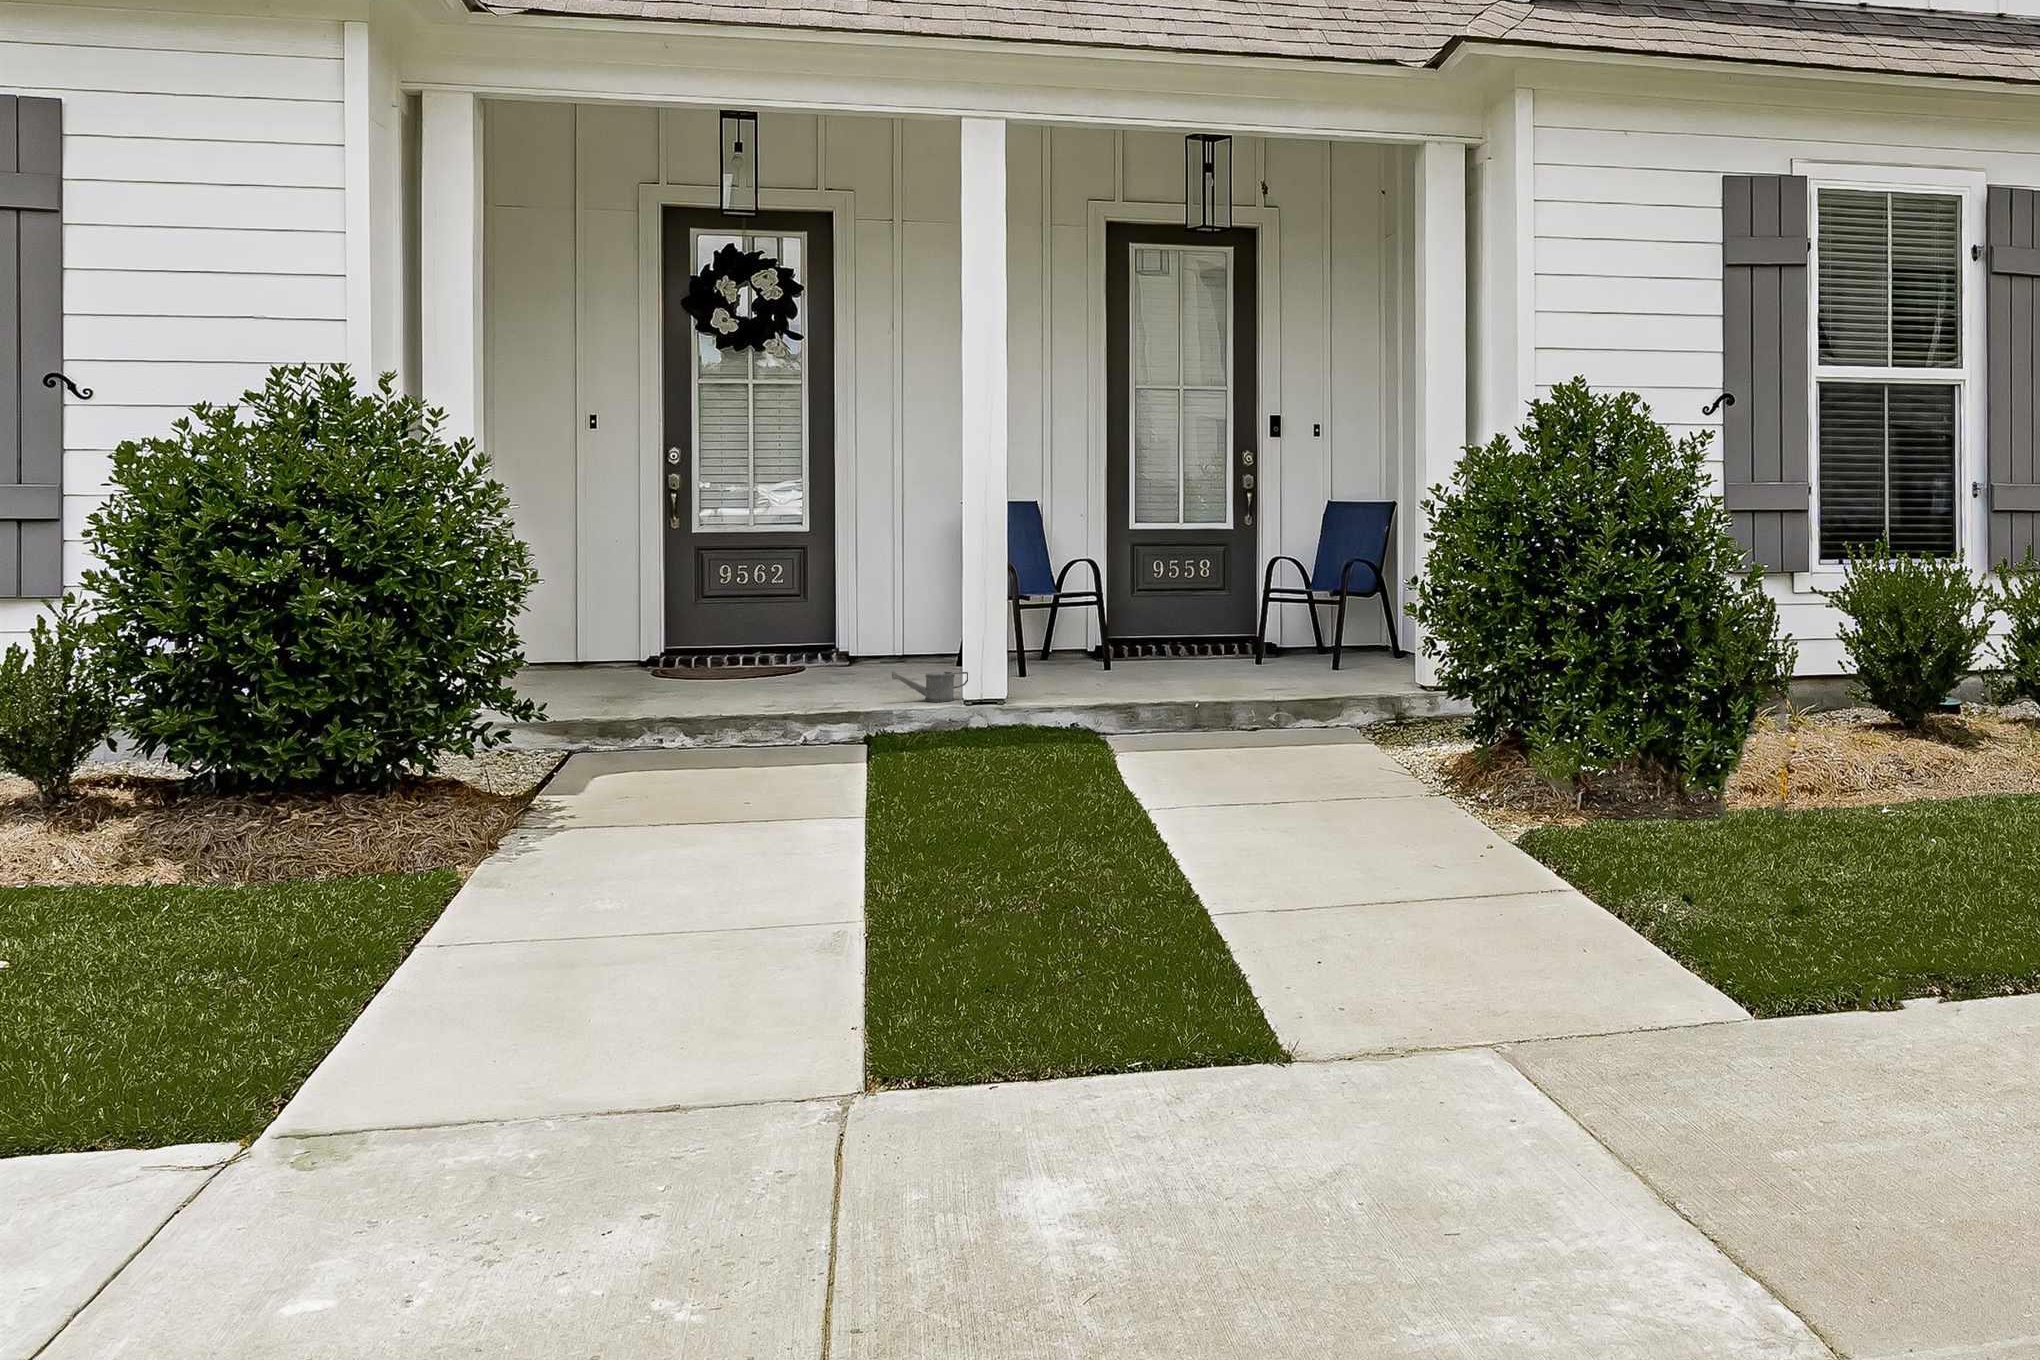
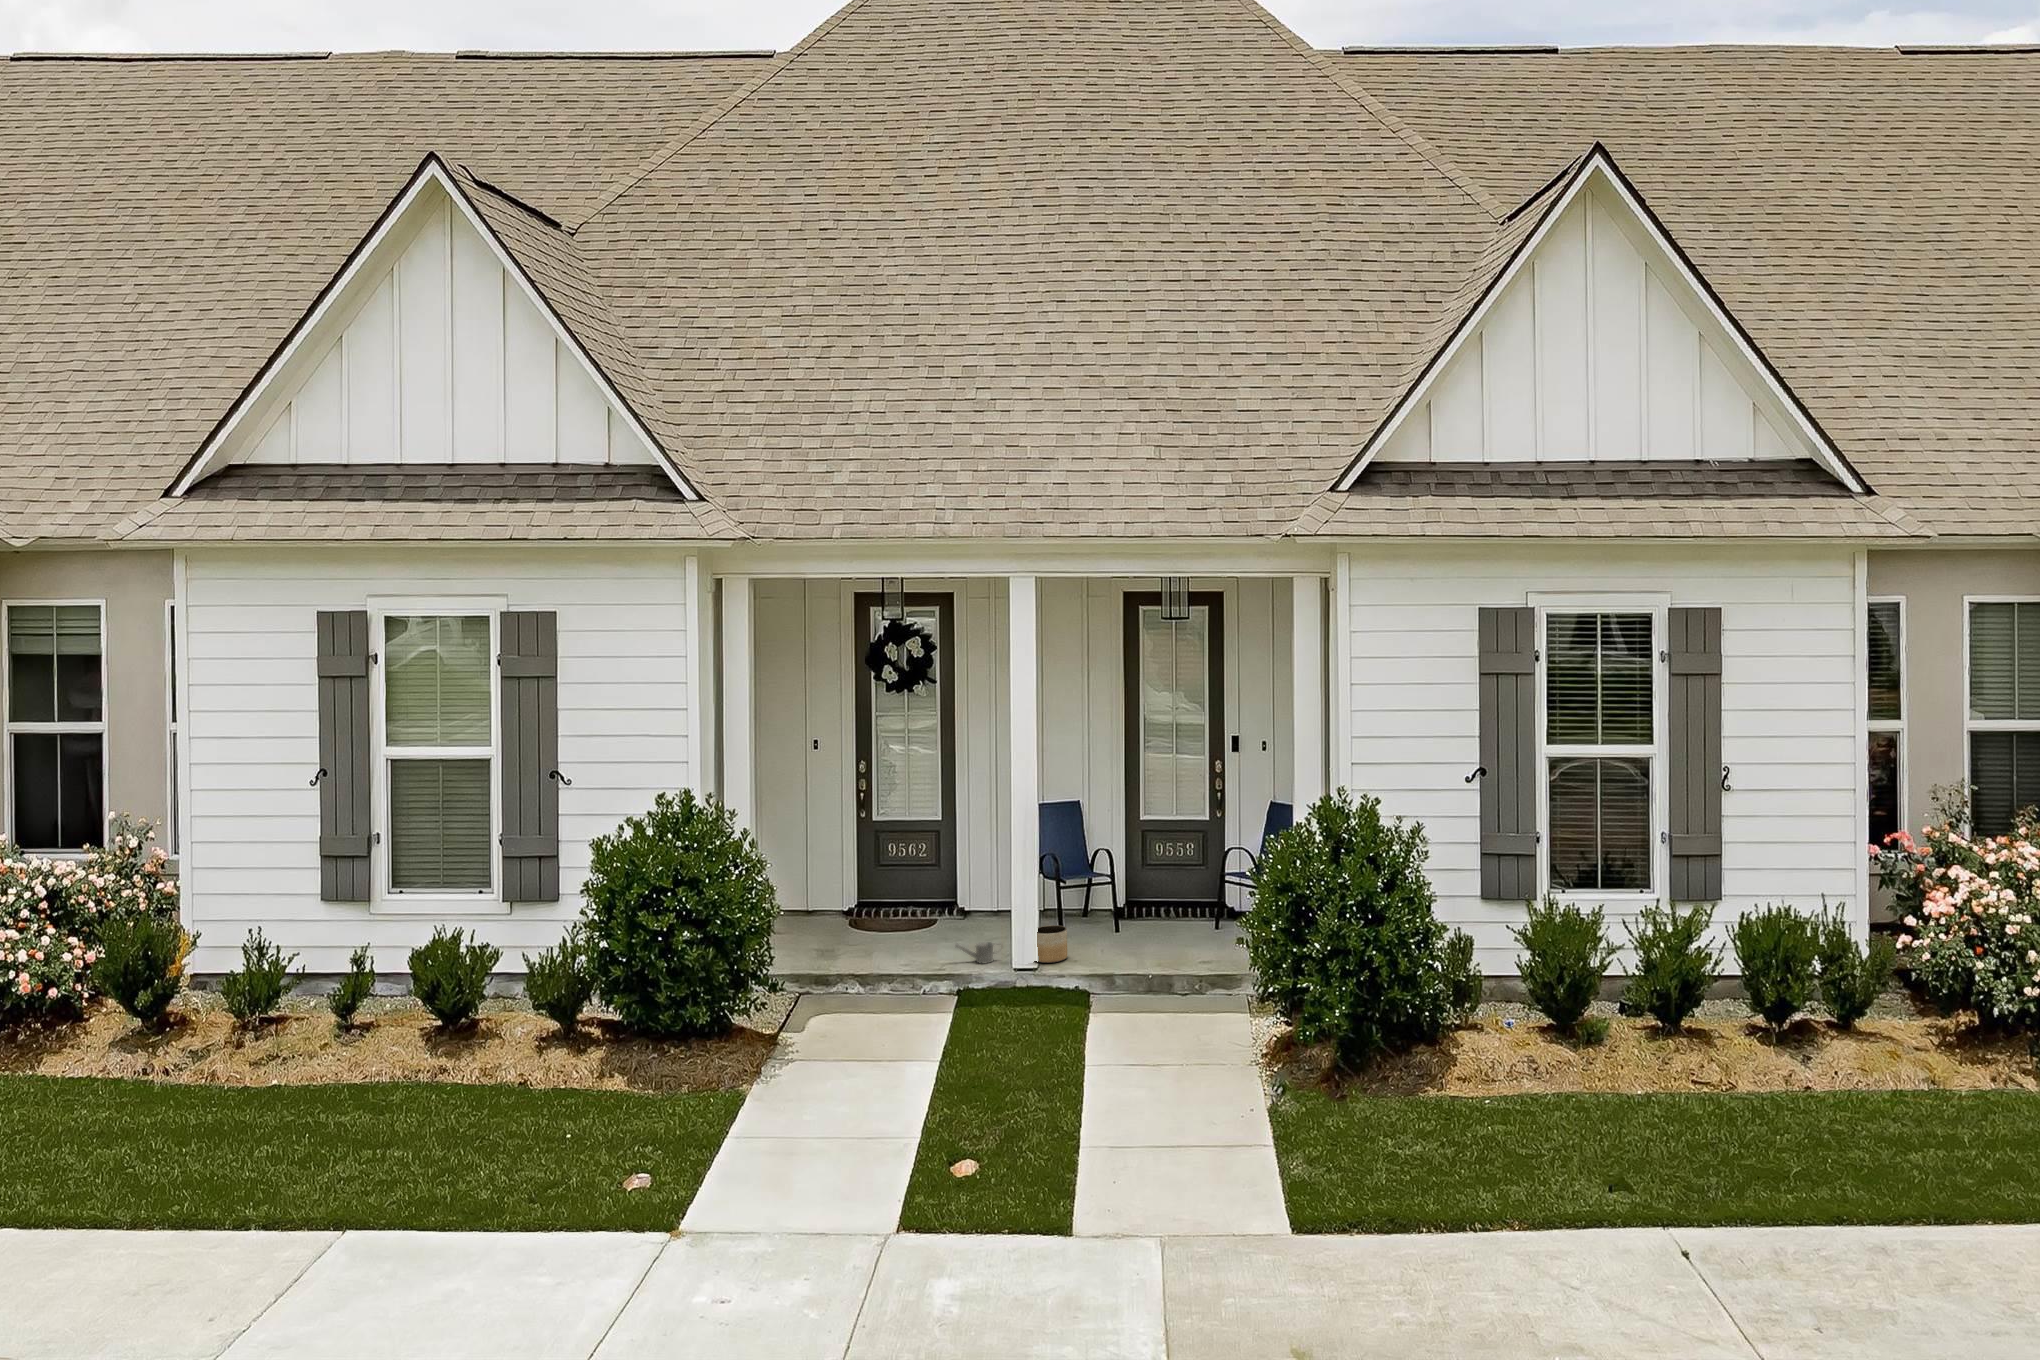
planter: none [1017,650,1070,701] -> present [1037,925,1067,963]

